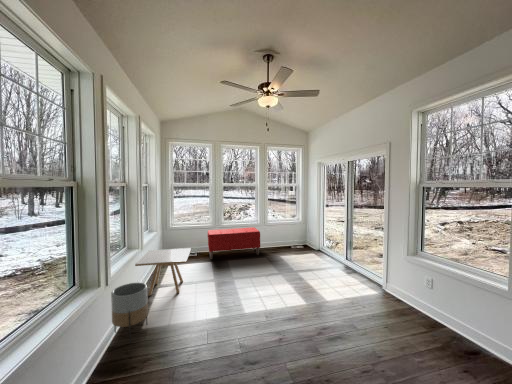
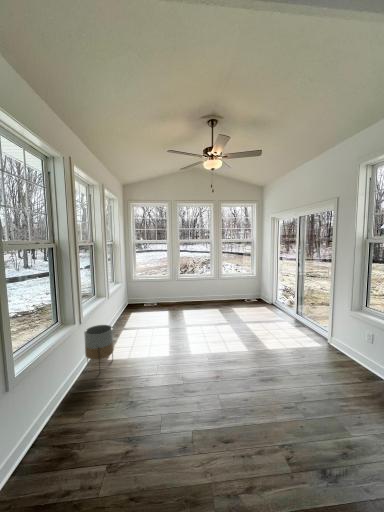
bench: present [208,228,260,259] -> none [166,281,215,309]
side table: present [135,248,191,296] -> none [103,298,150,337]

